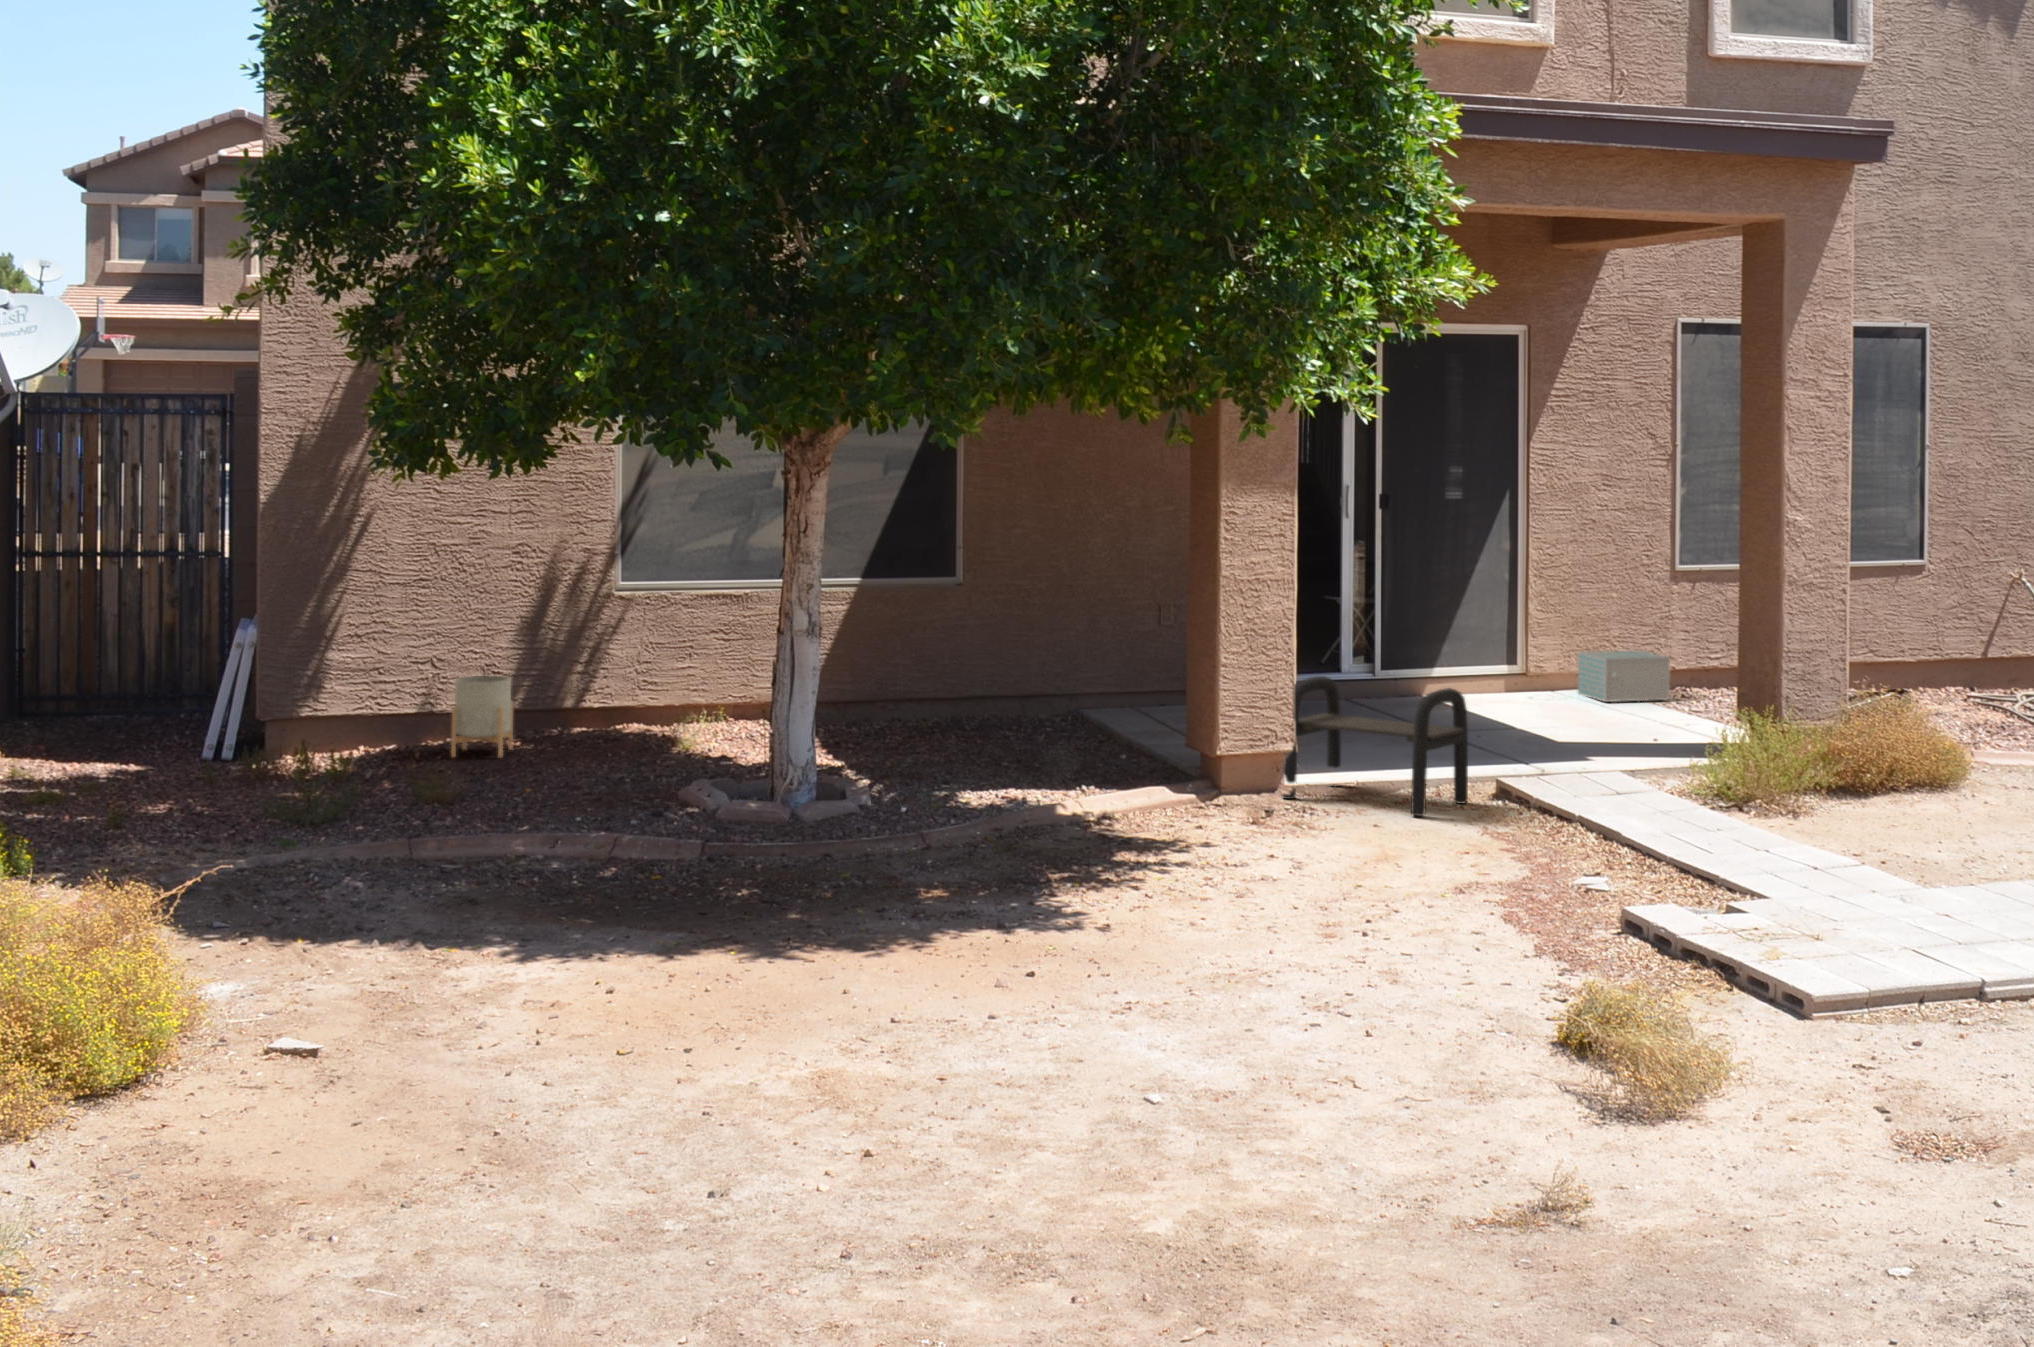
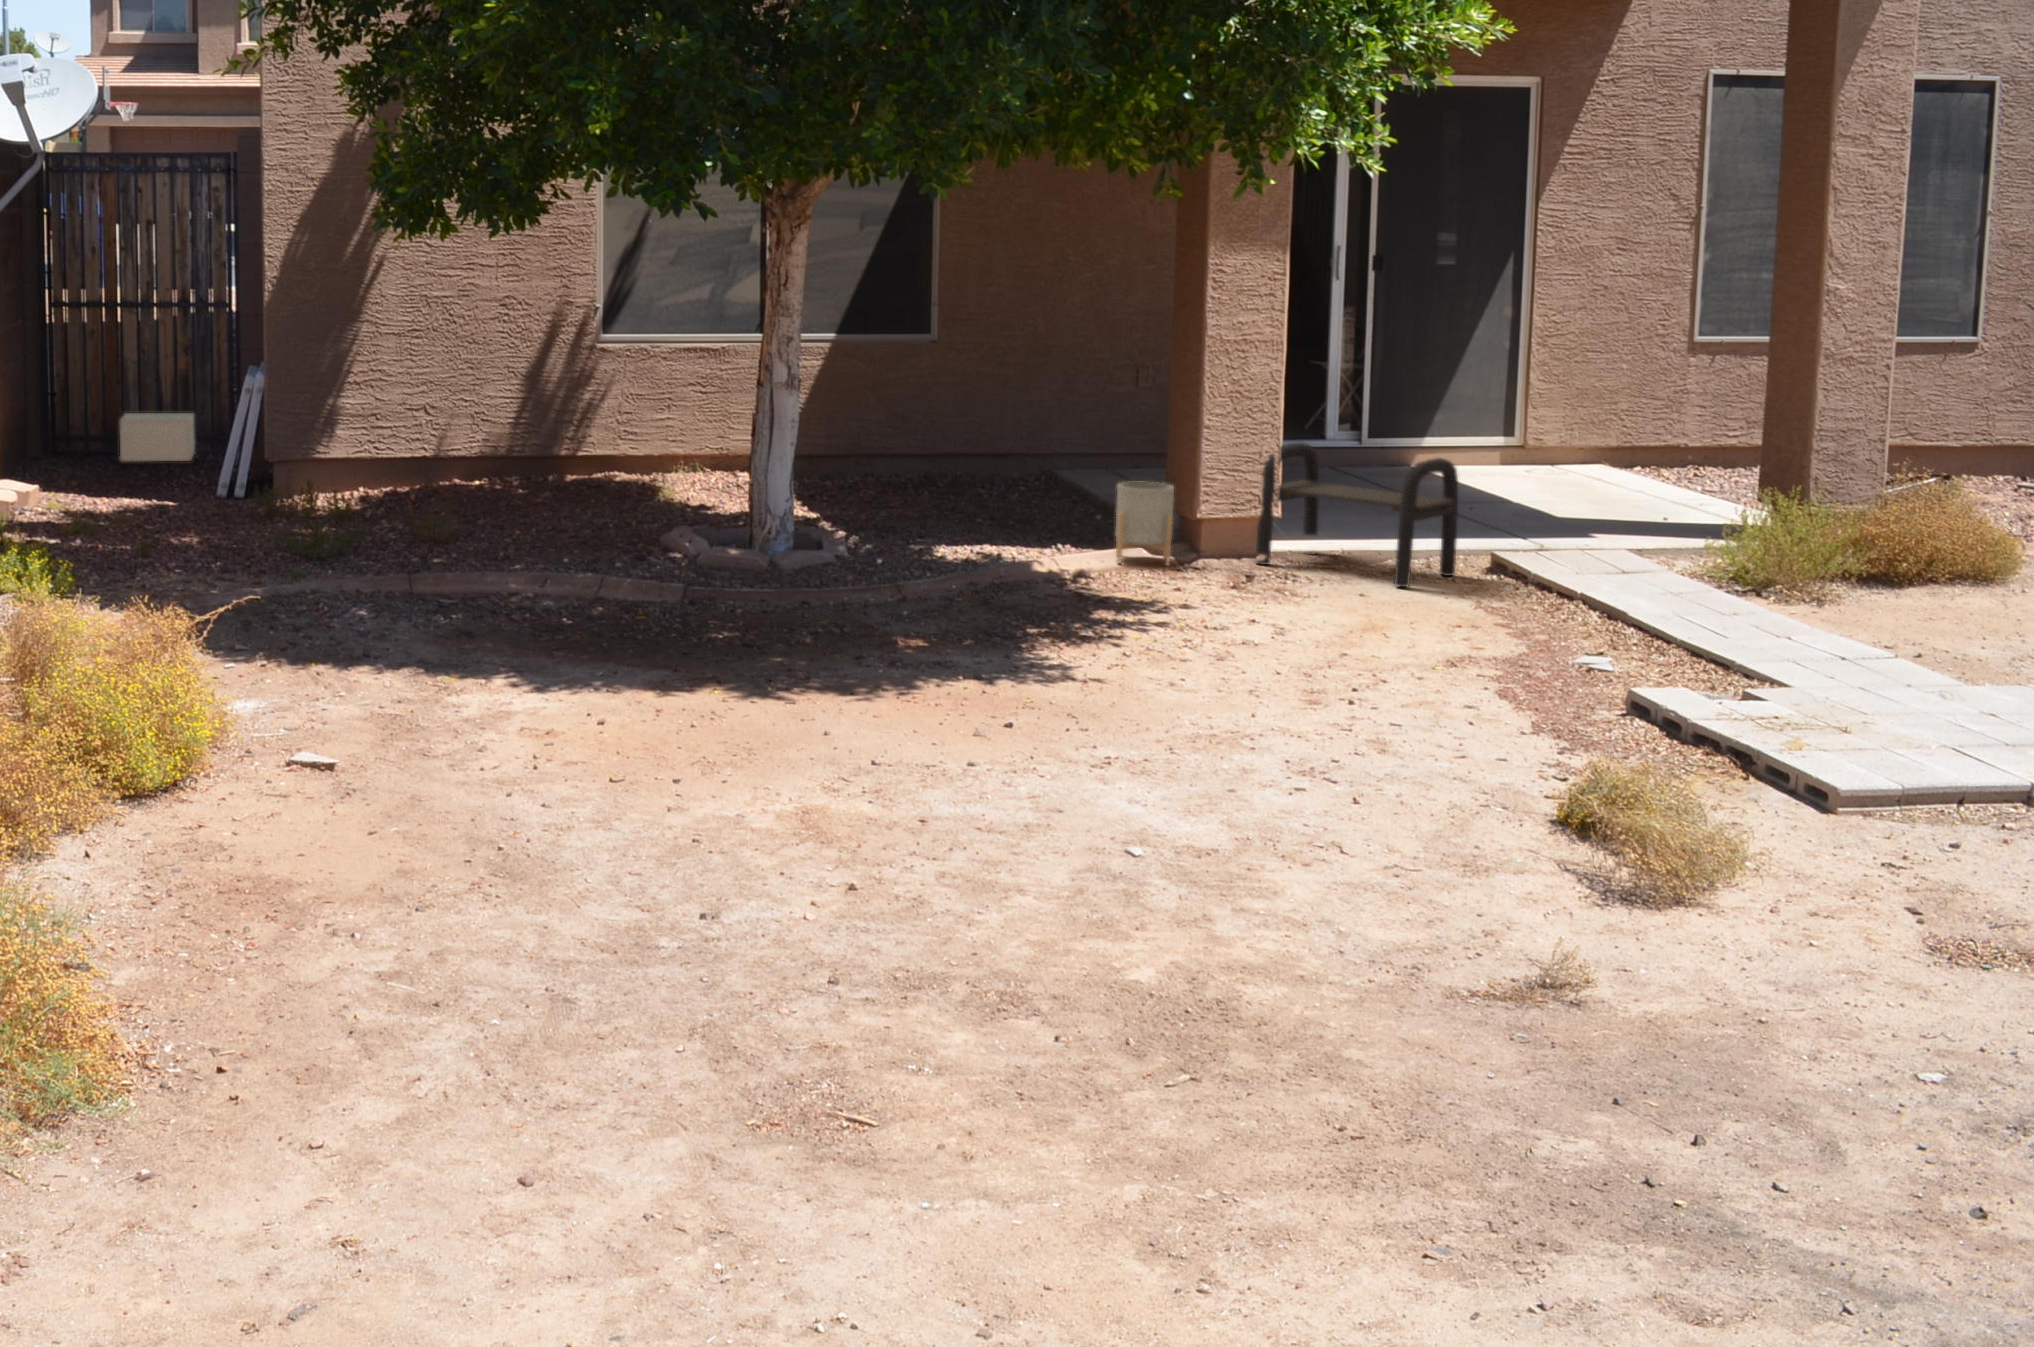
storage box: present [1578,650,1670,702] -> present [120,413,195,461]
planter: present [451,676,513,757] -> present [1116,482,1174,566]

